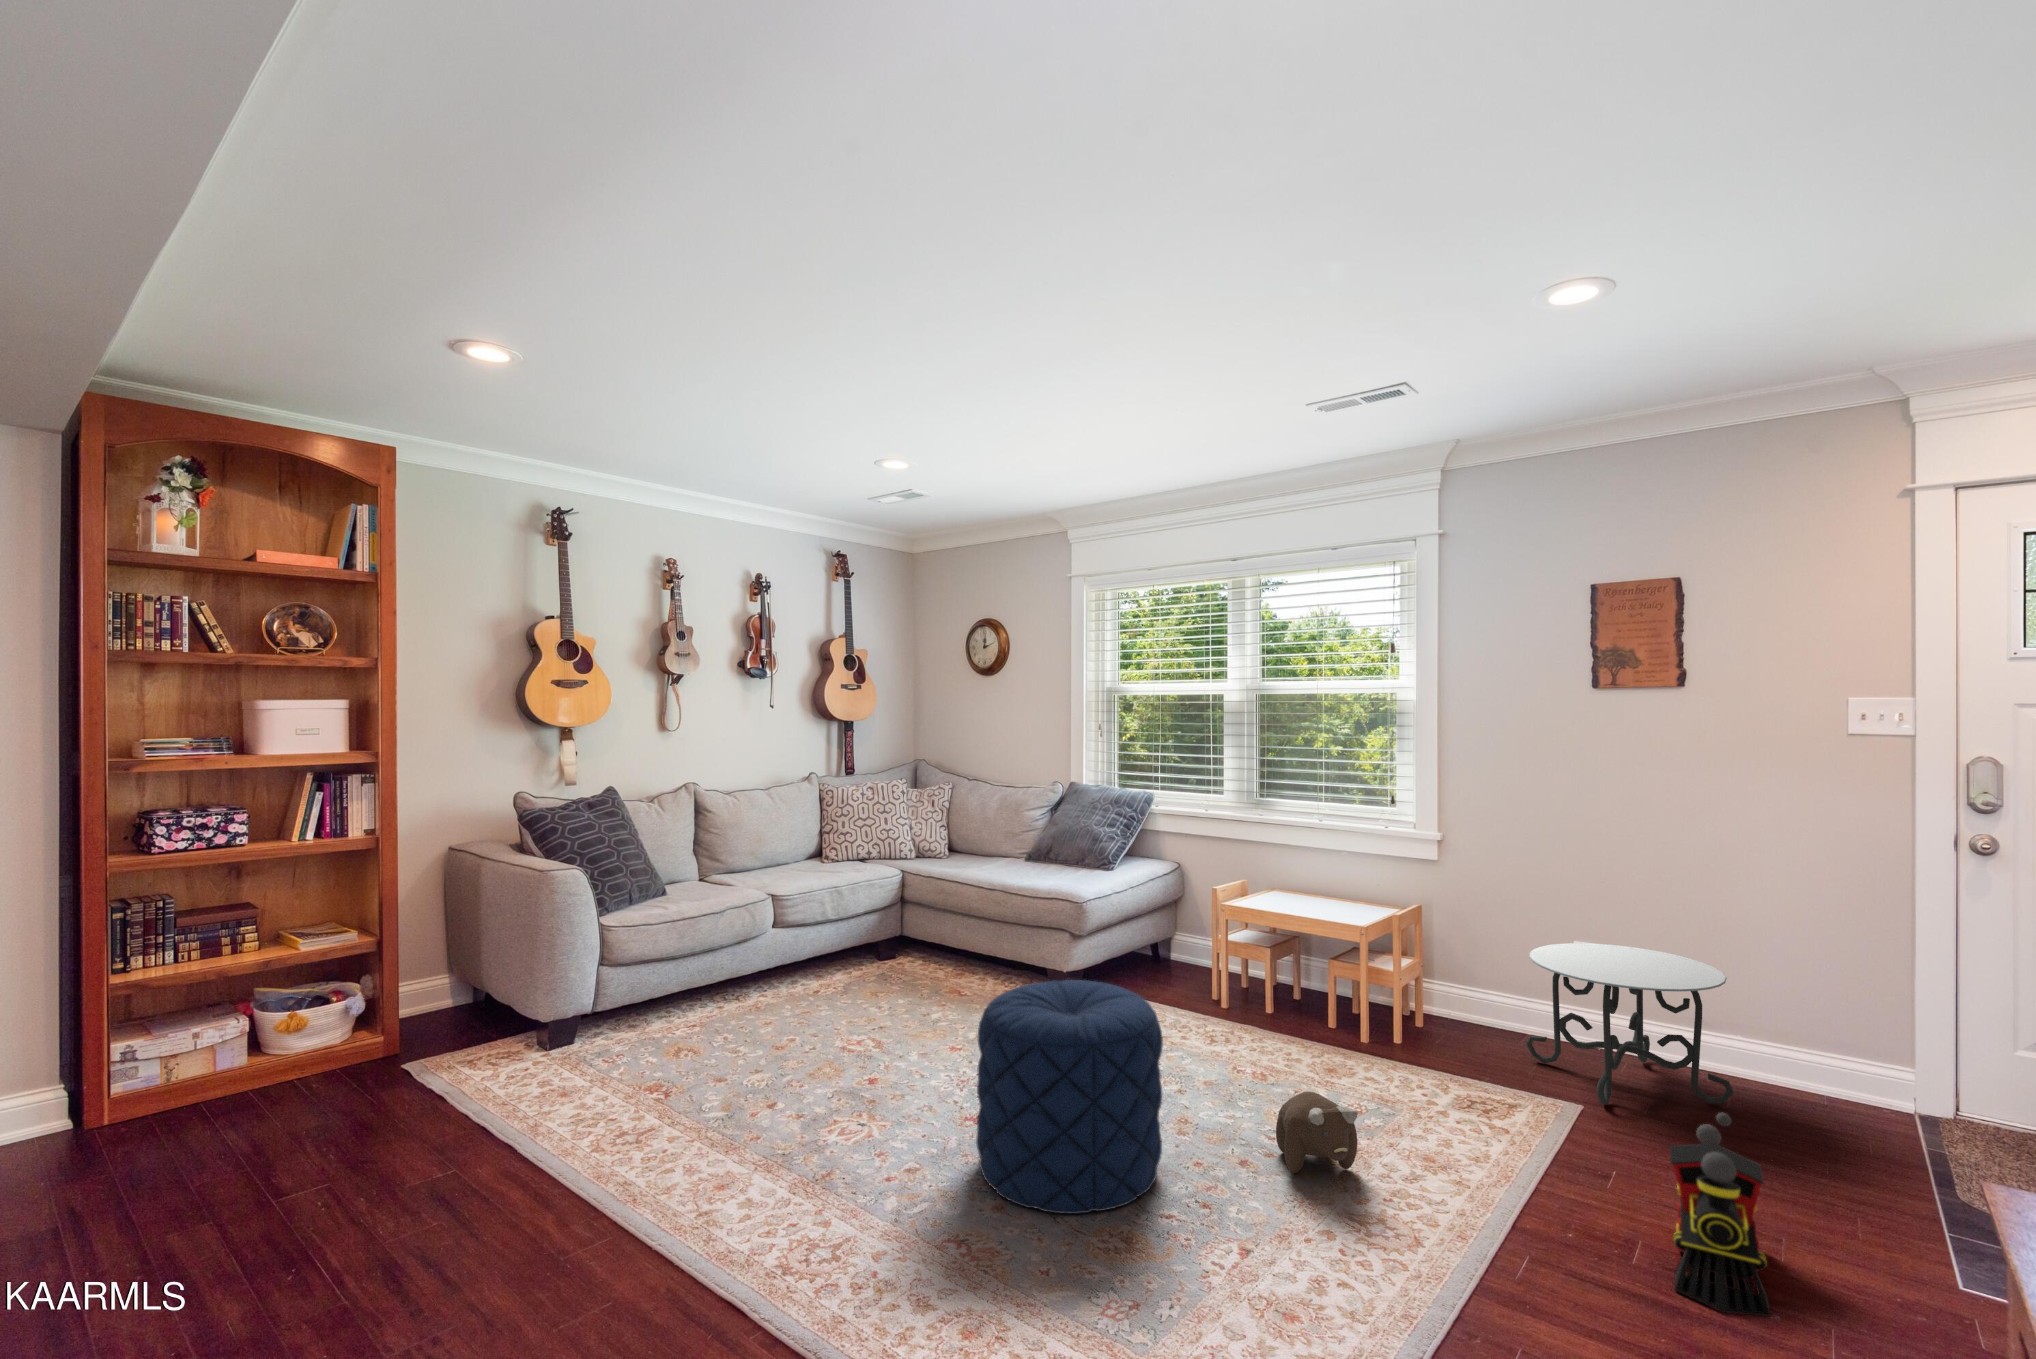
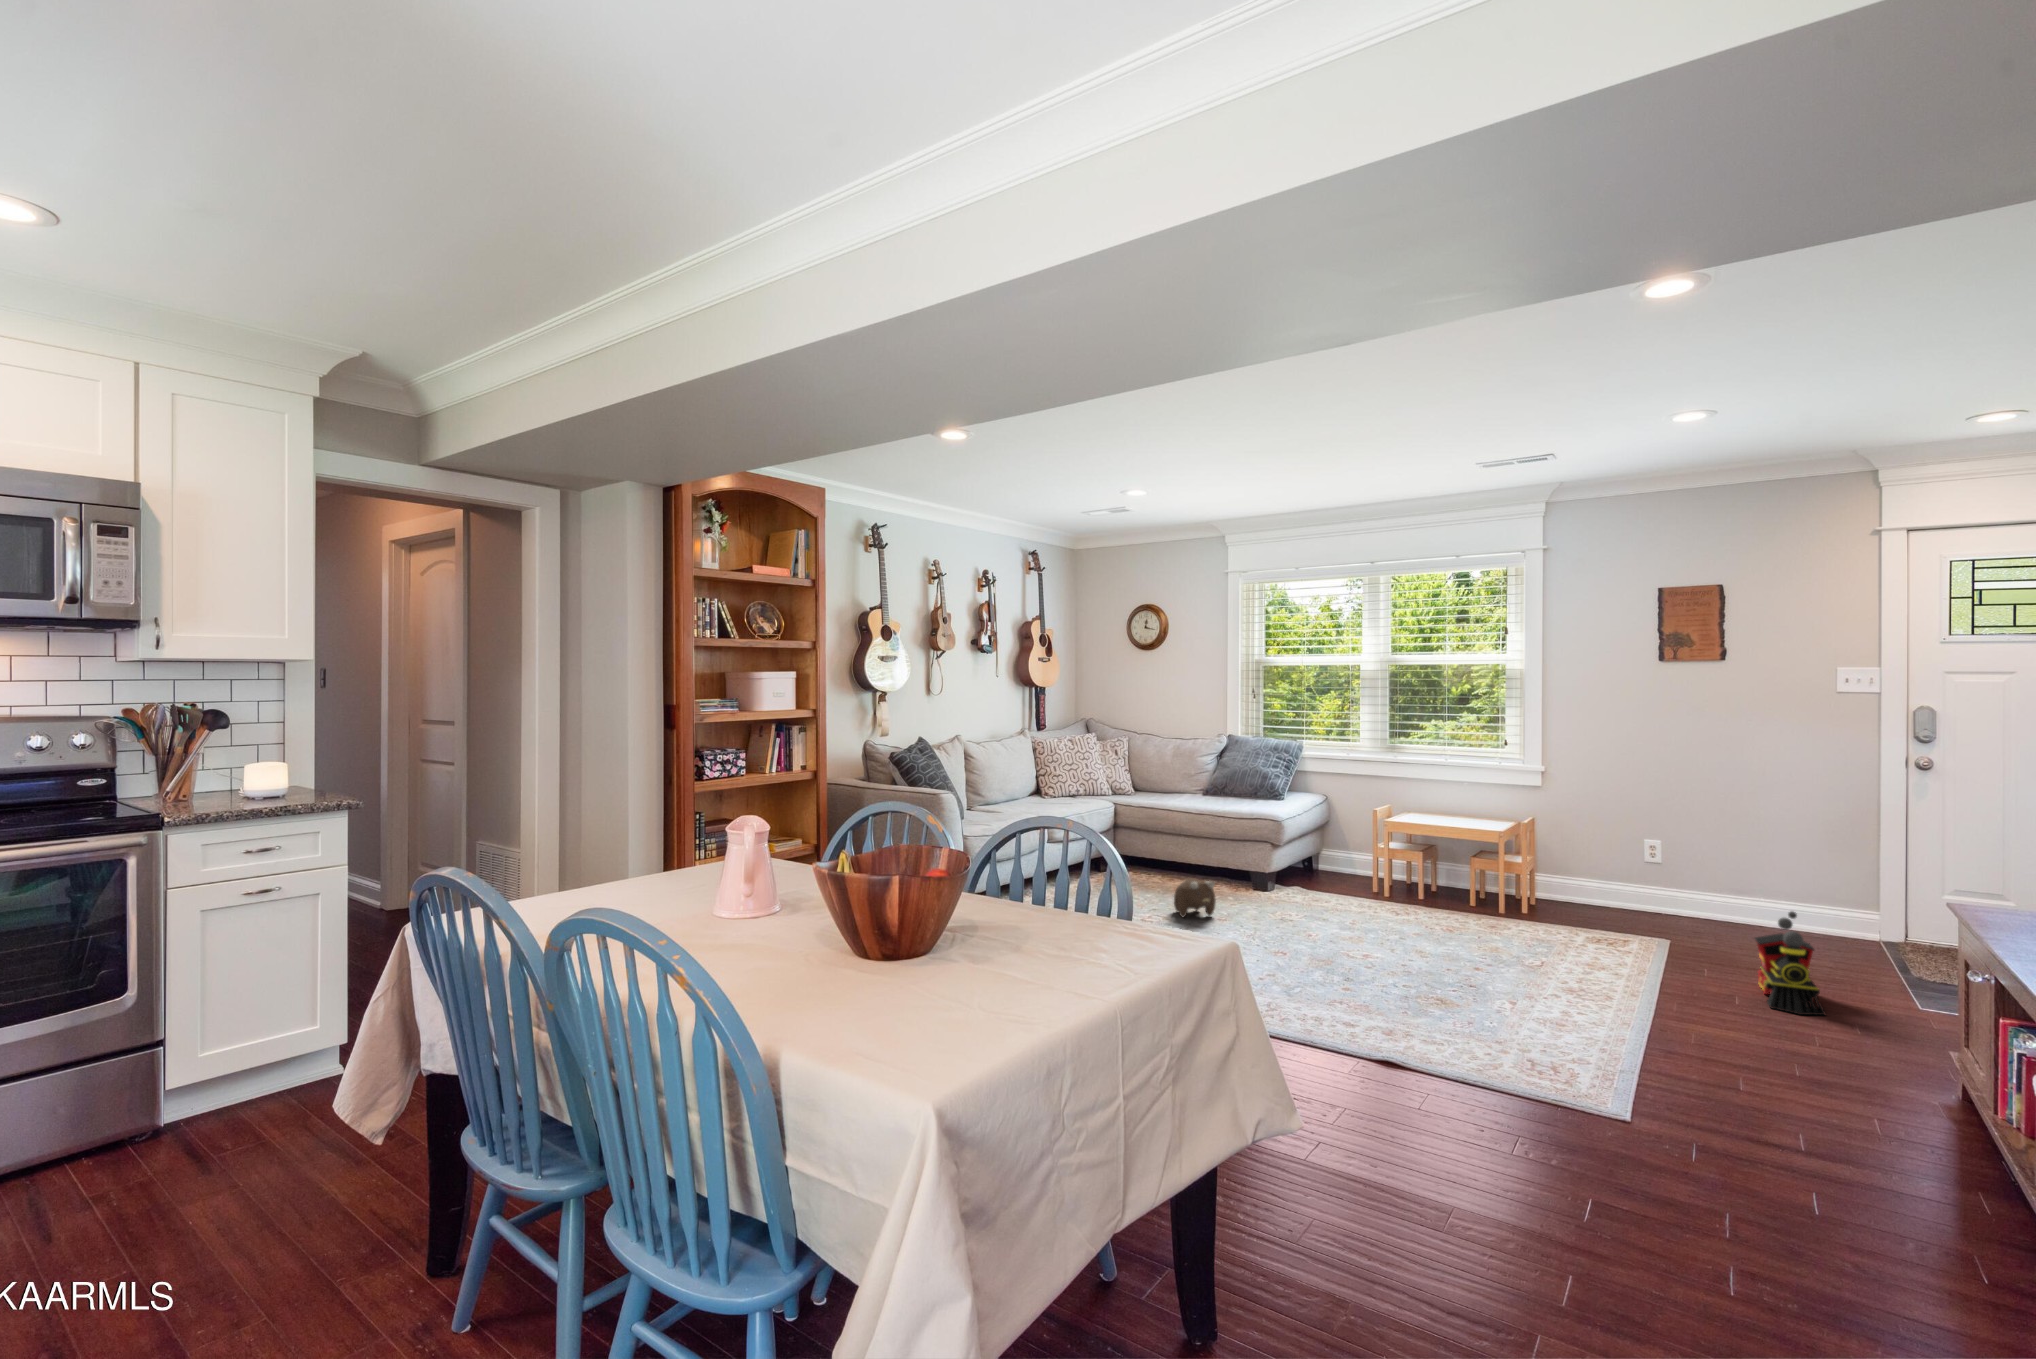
side table: present [1526,943,1734,1104] -> none [1617,837,1764,936]
pouf: present [976,980,1163,1214] -> none [1315,855,1440,989]
plush toy: present [1276,1091,1358,1173] -> present [1174,878,1216,917]

